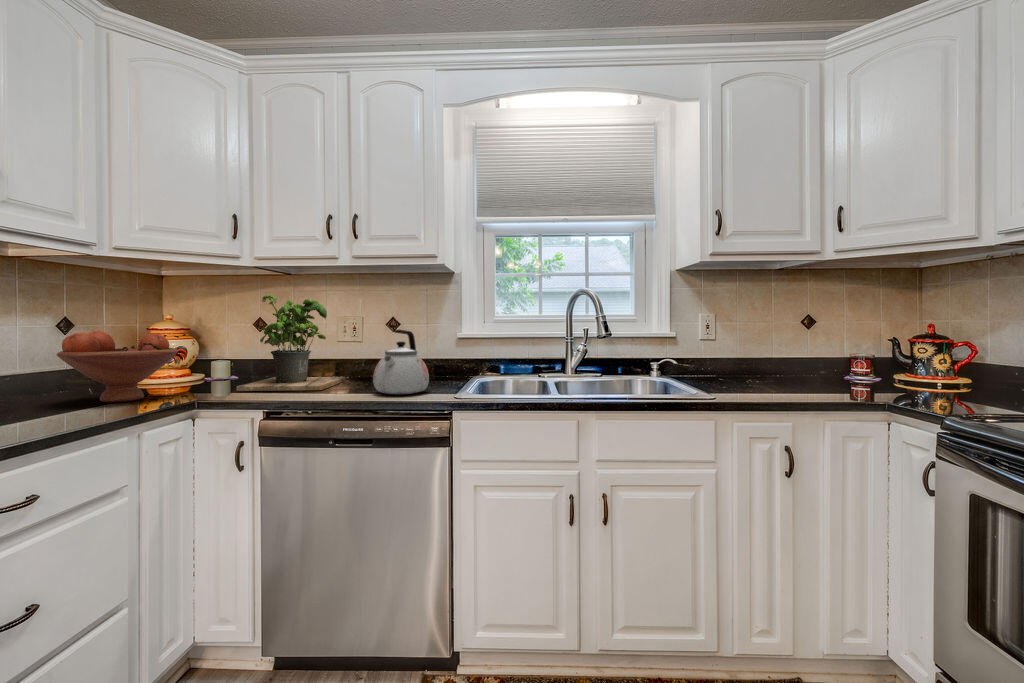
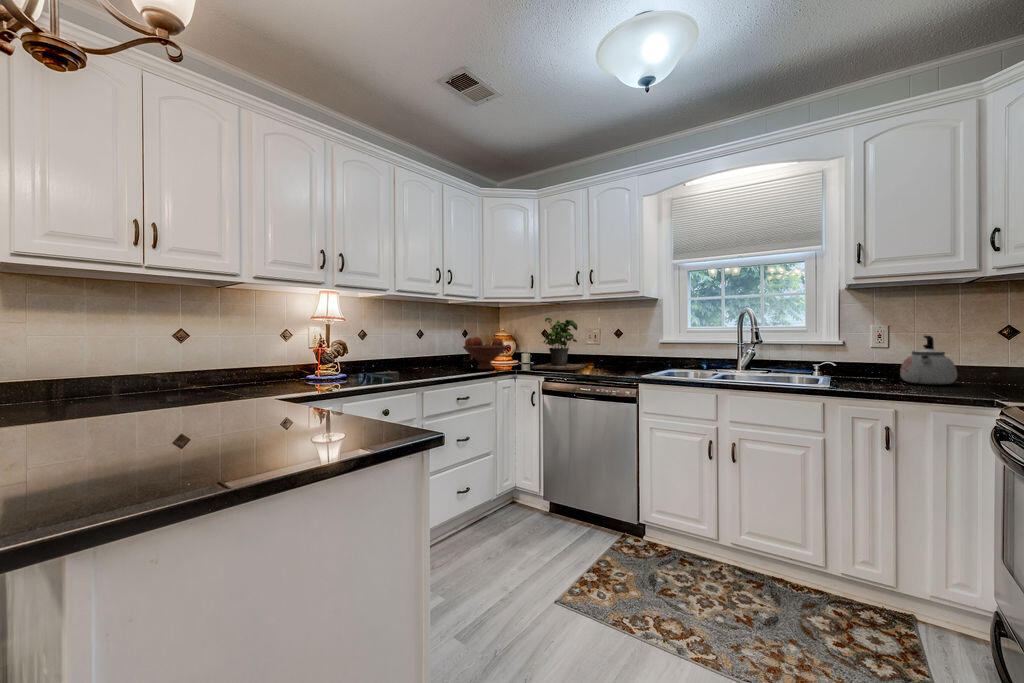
kettle: present [373,330,429,395] -> present [900,336,957,385]

